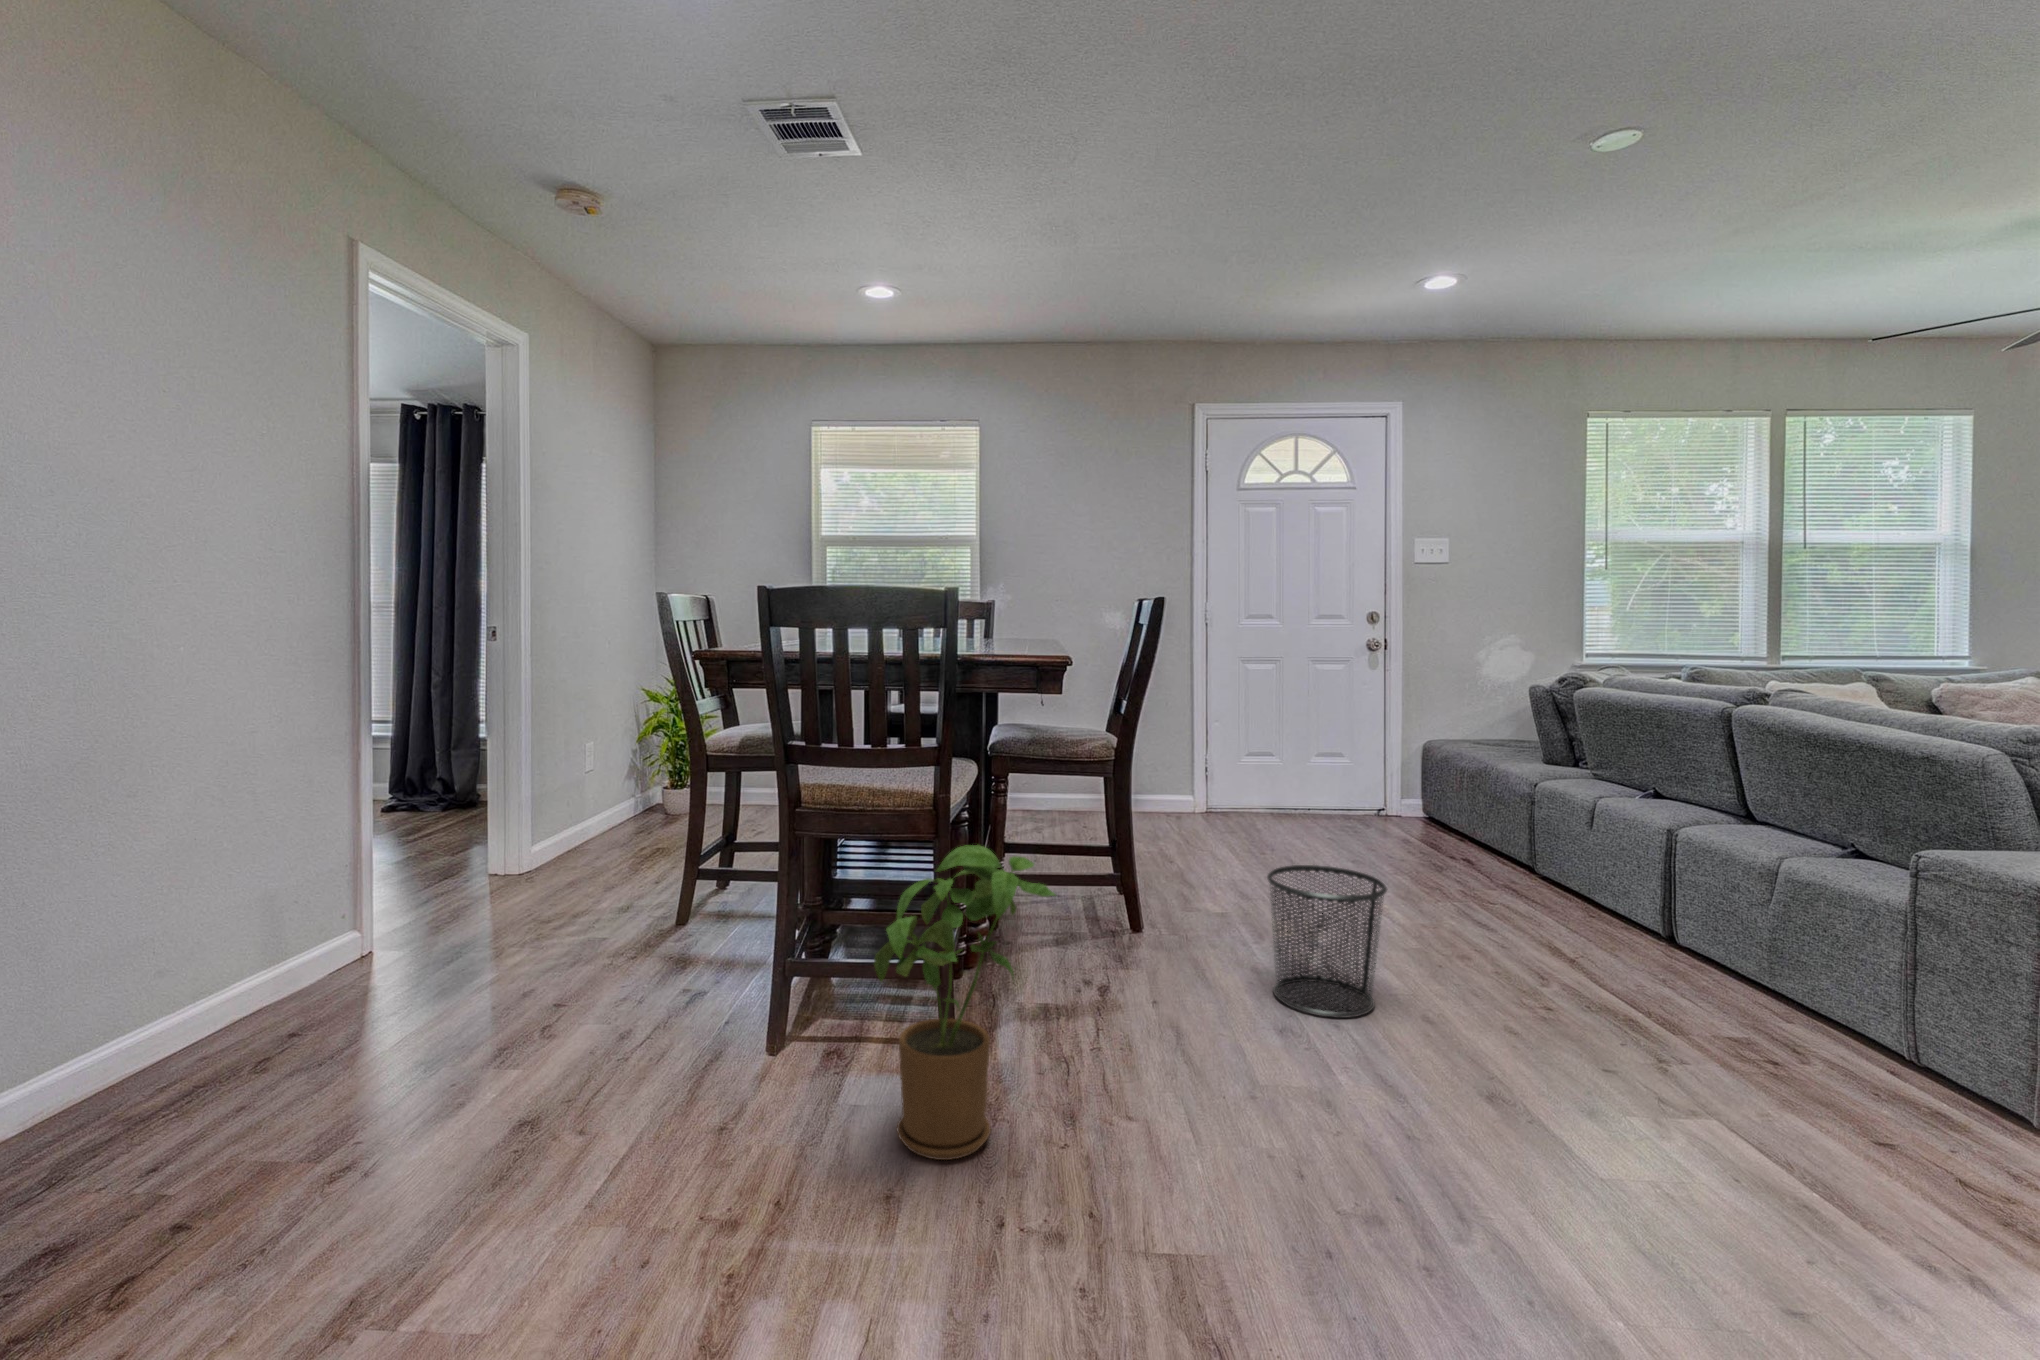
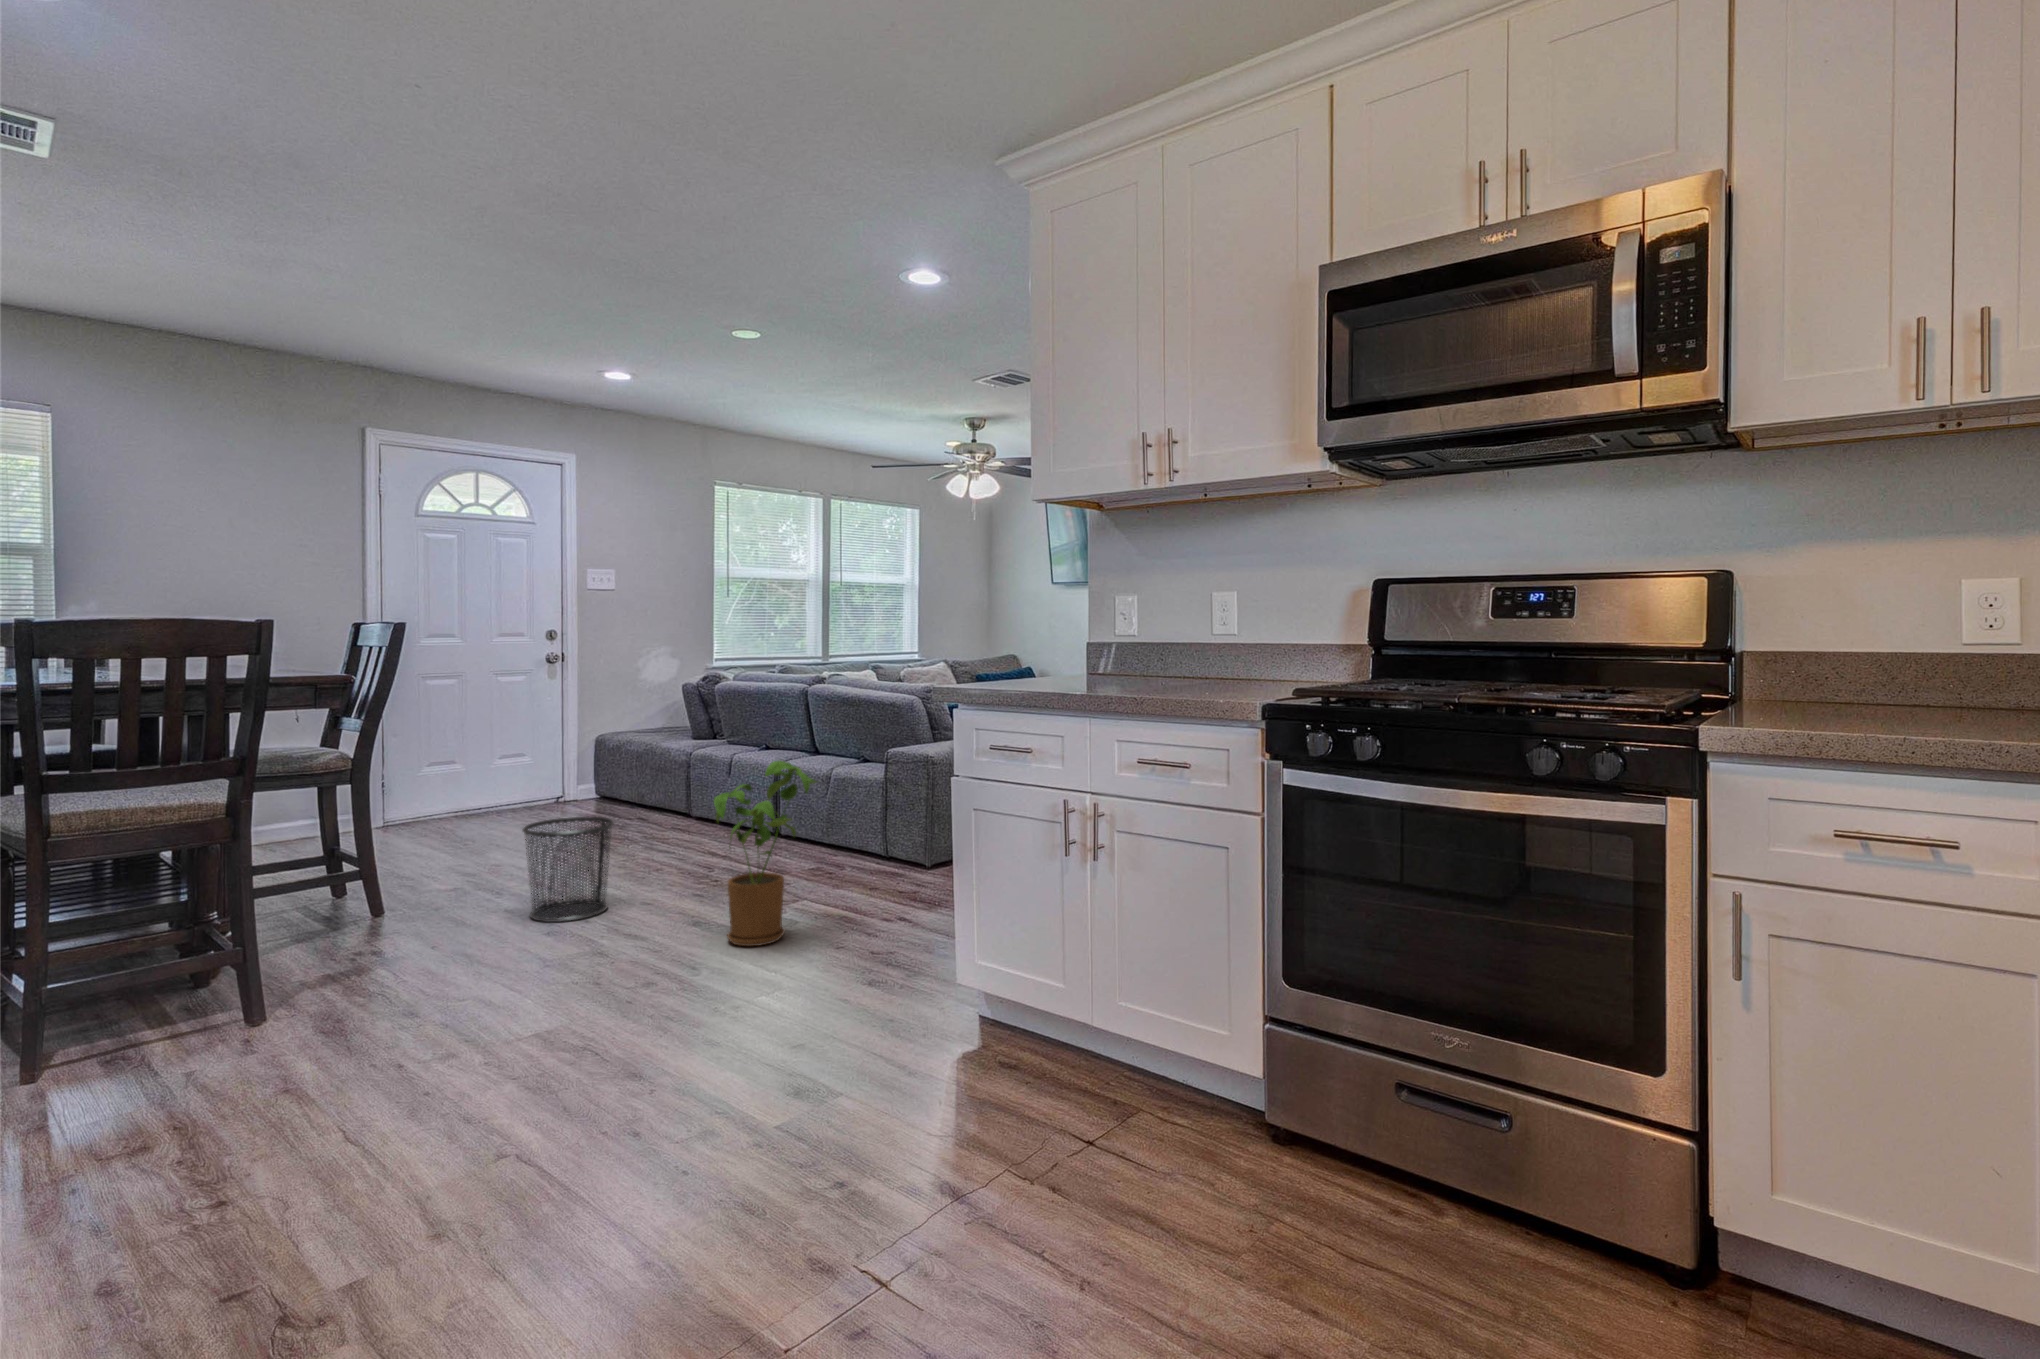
house plant: present [874,845,1055,1160] -> present [714,761,816,946]

